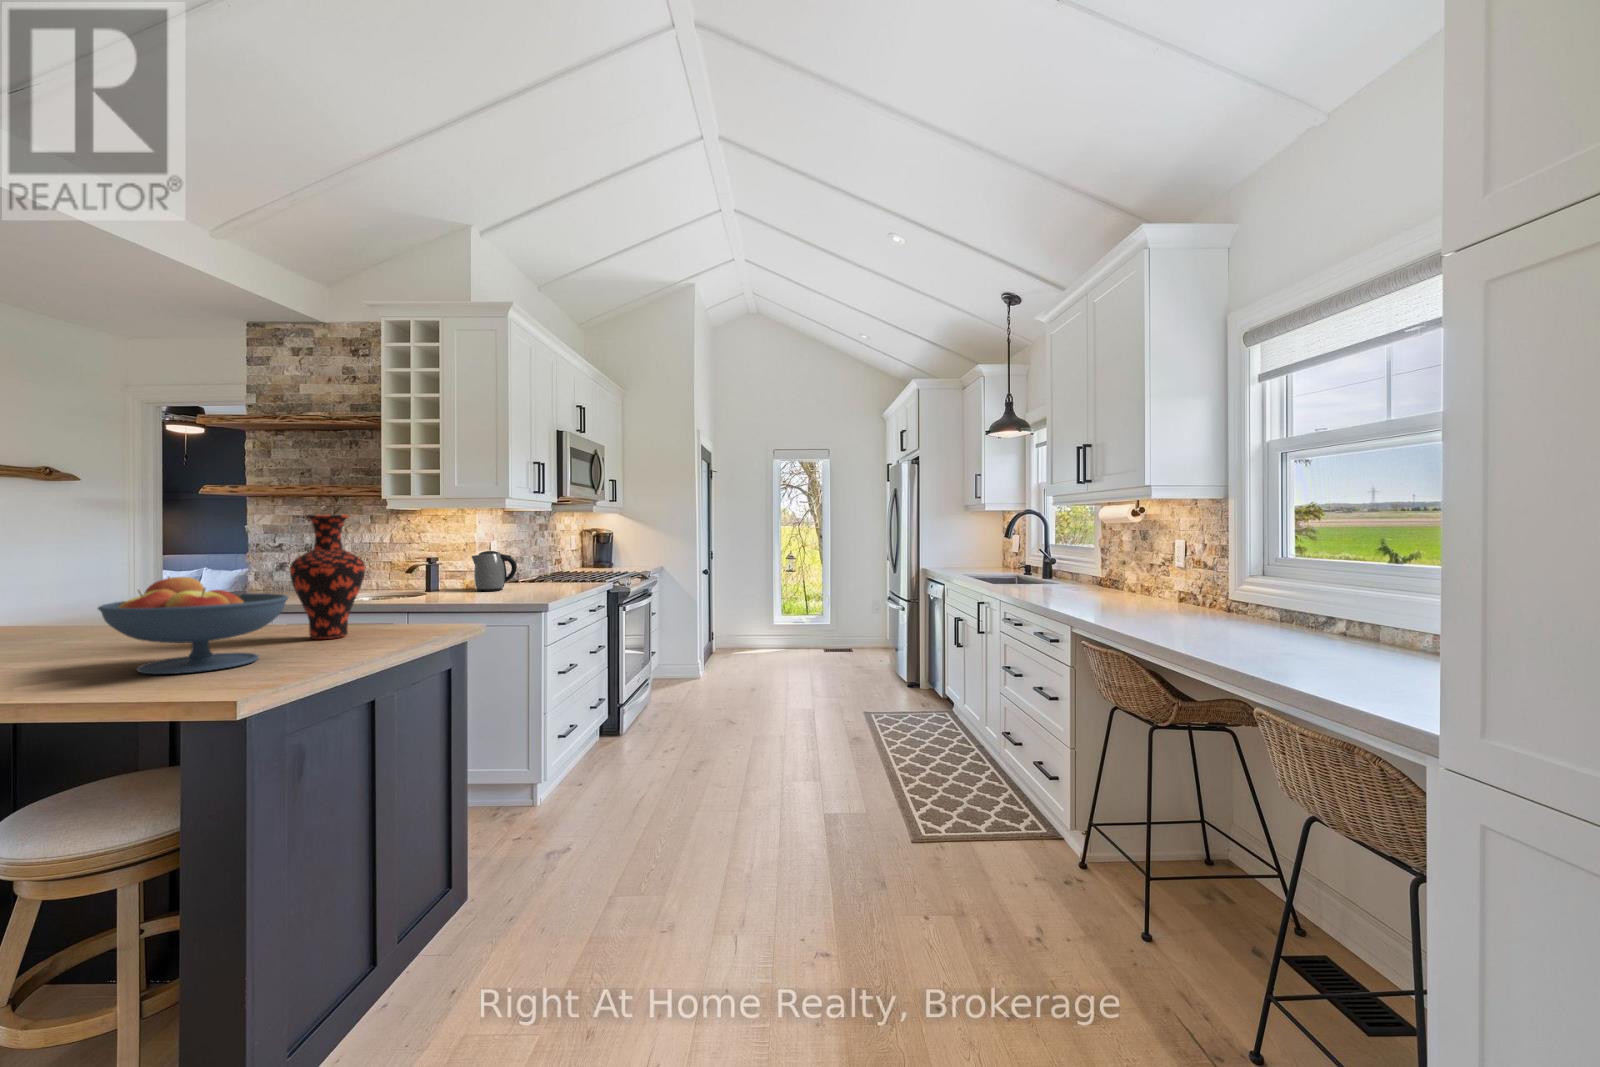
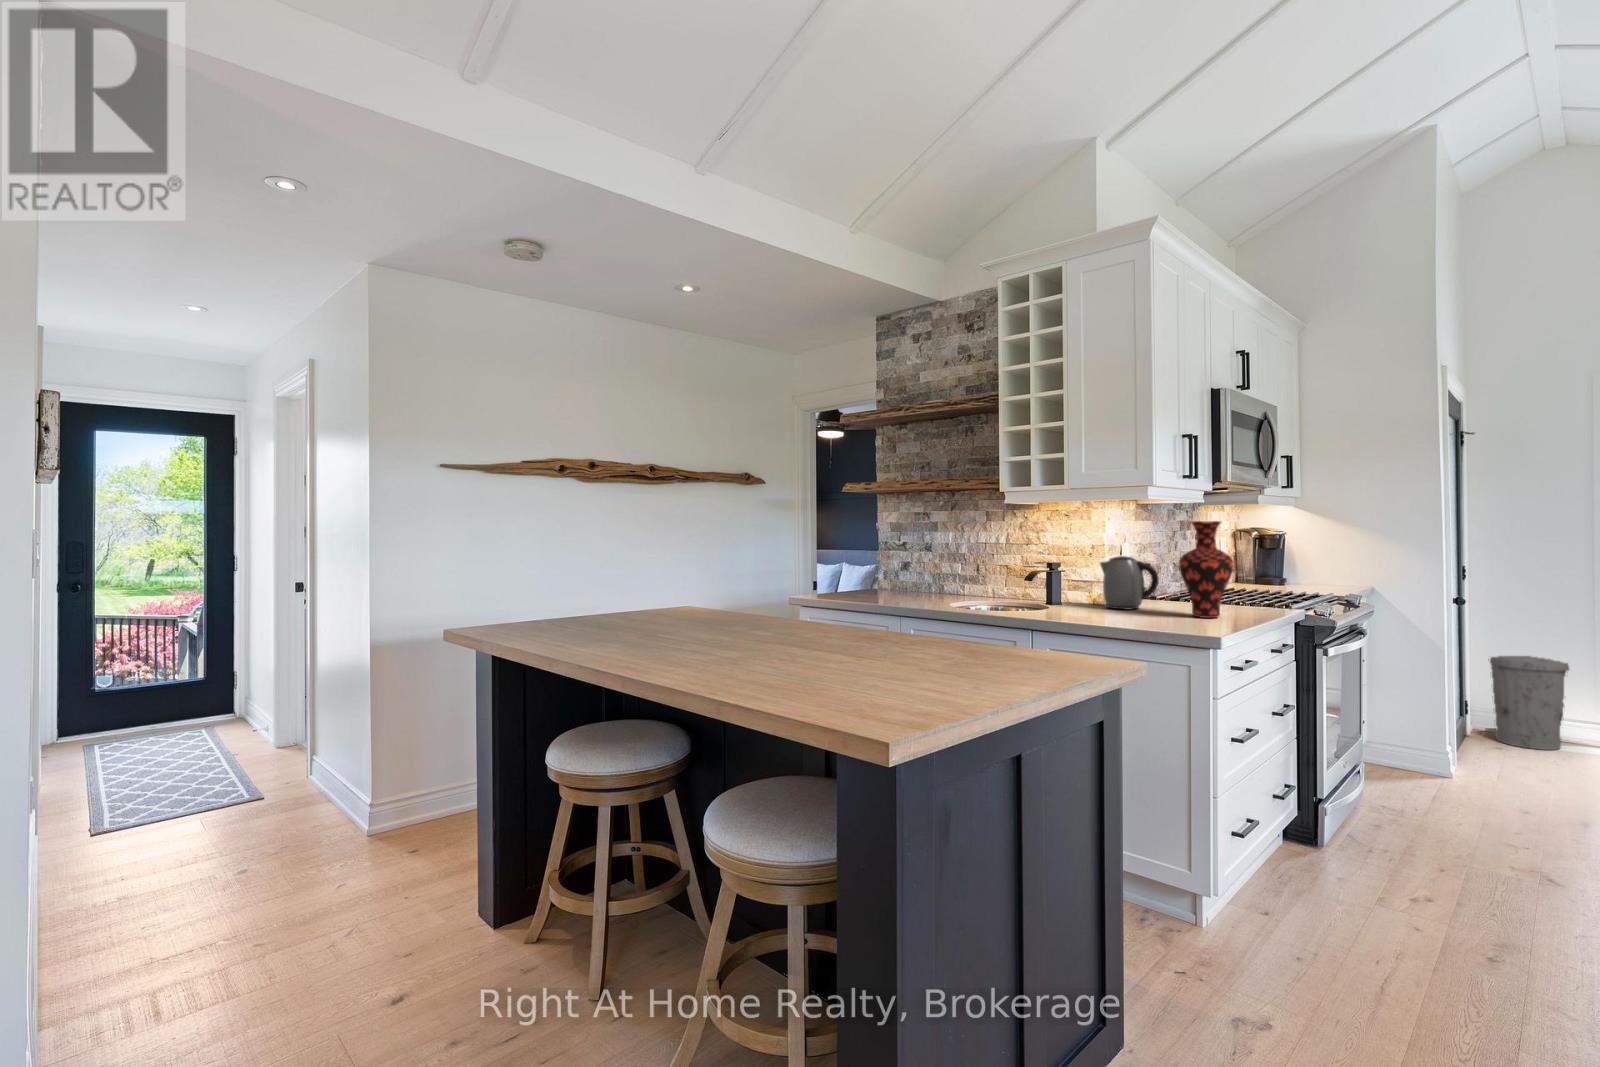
vase: present [290,514,365,639] -> present [1179,521,1233,618]
fruit bowl: present [98,577,288,674] -> none [752,579,918,696]
trash can: none [725,602,760,658] -> present [1490,656,1569,750]

